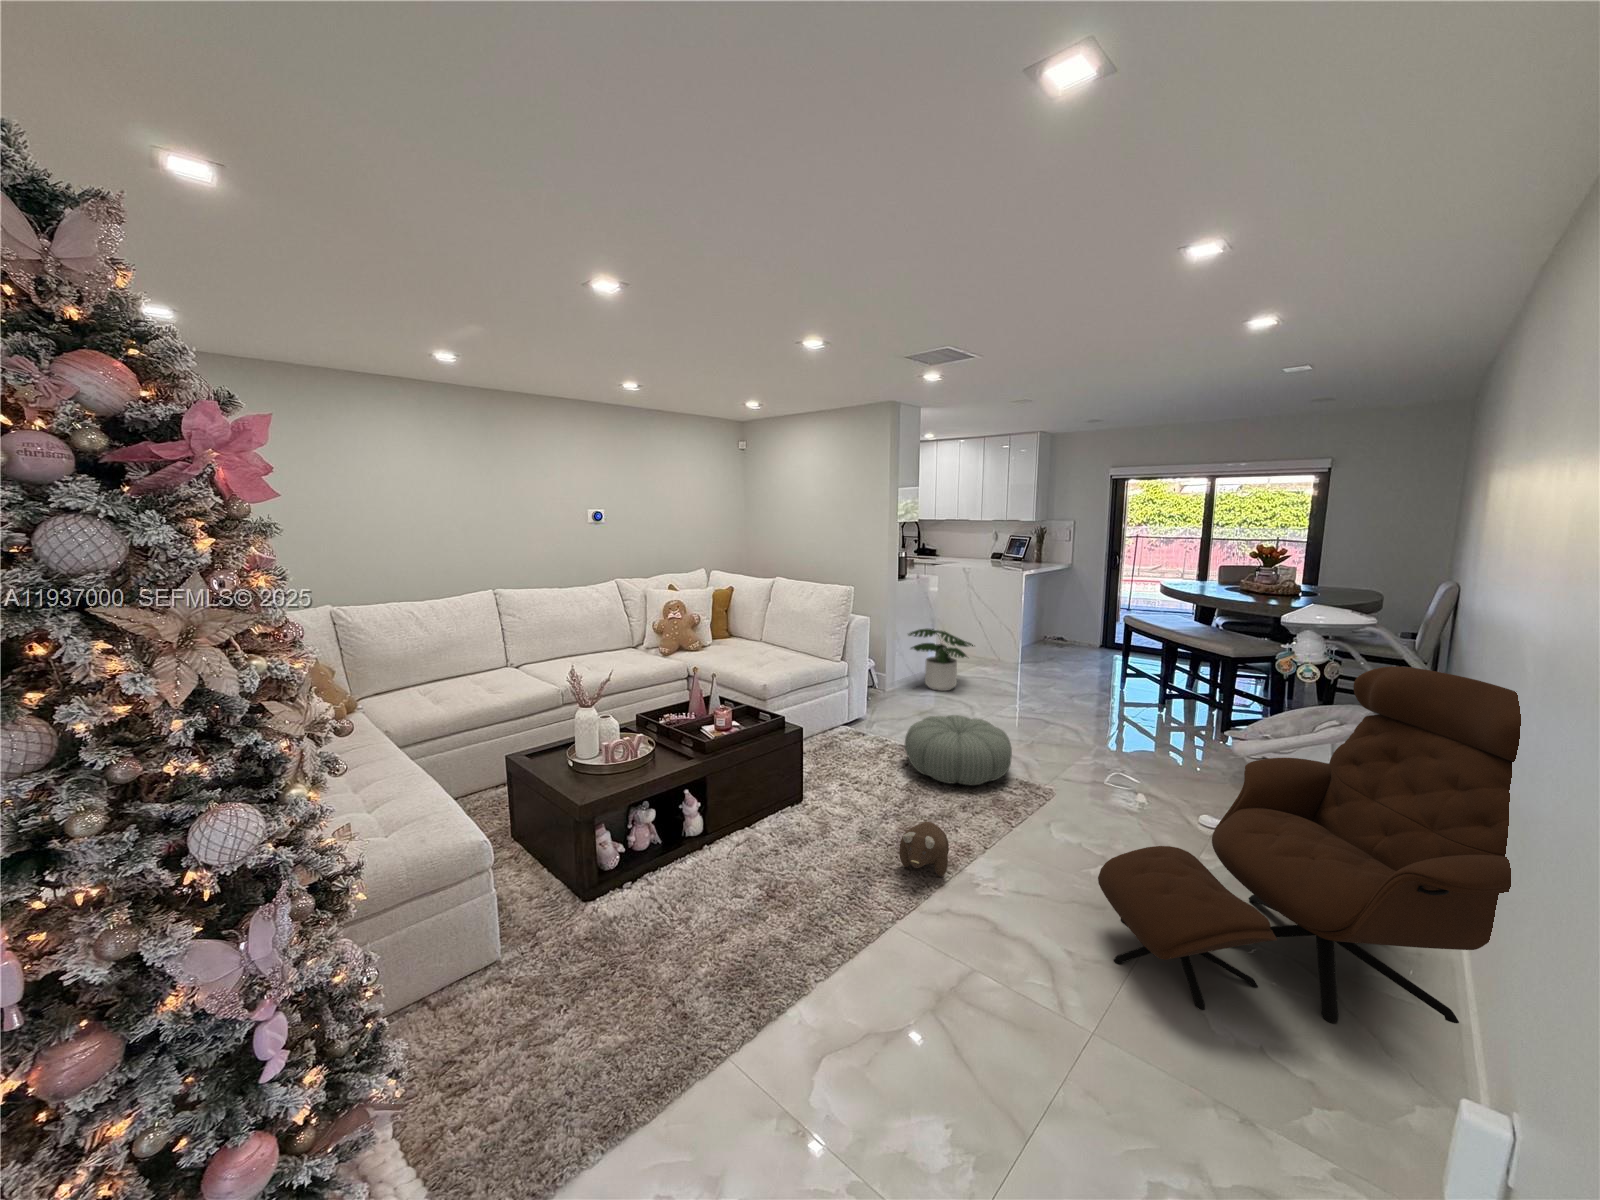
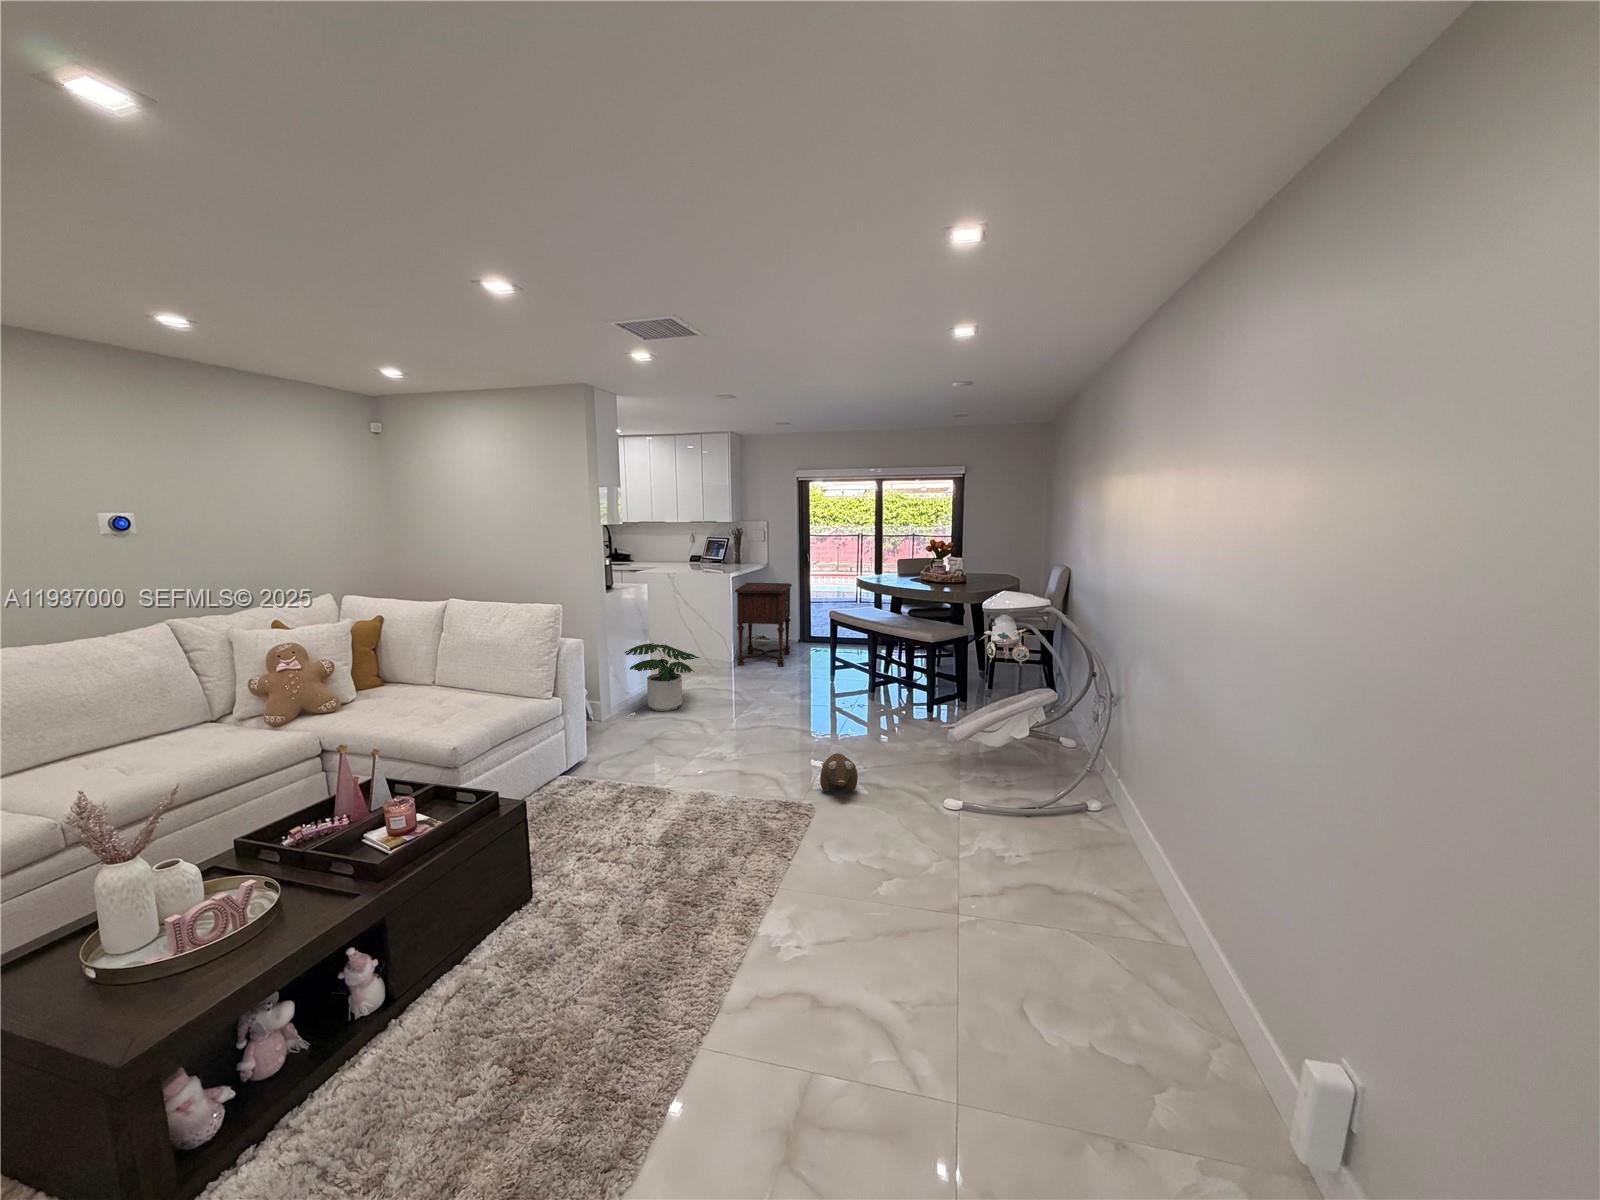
side table: none [1022,581,1089,668] -> present [735,583,791,667]
lounge chair: present [1098,666,1521,1023] -> none [901,646,1230,1017]
pouf: present [905,715,1012,785] -> none [650,741,770,824]
plush toy: present [899,822,949,876] -> present [820,753,858,791]

